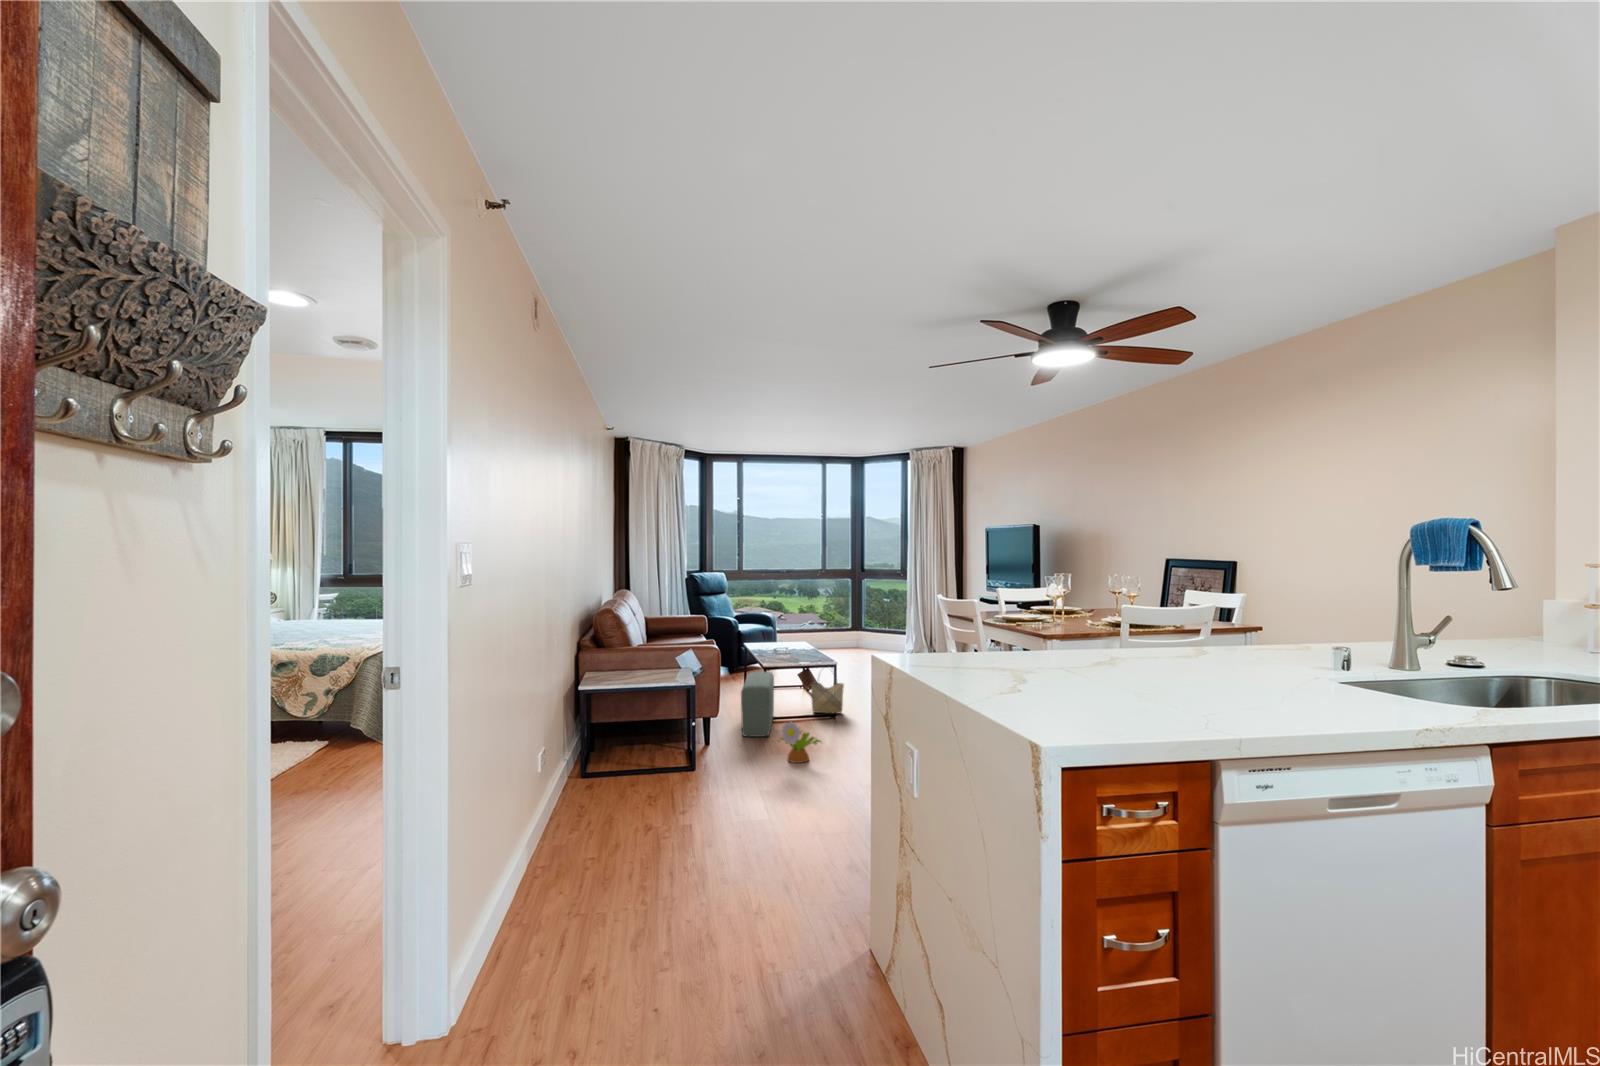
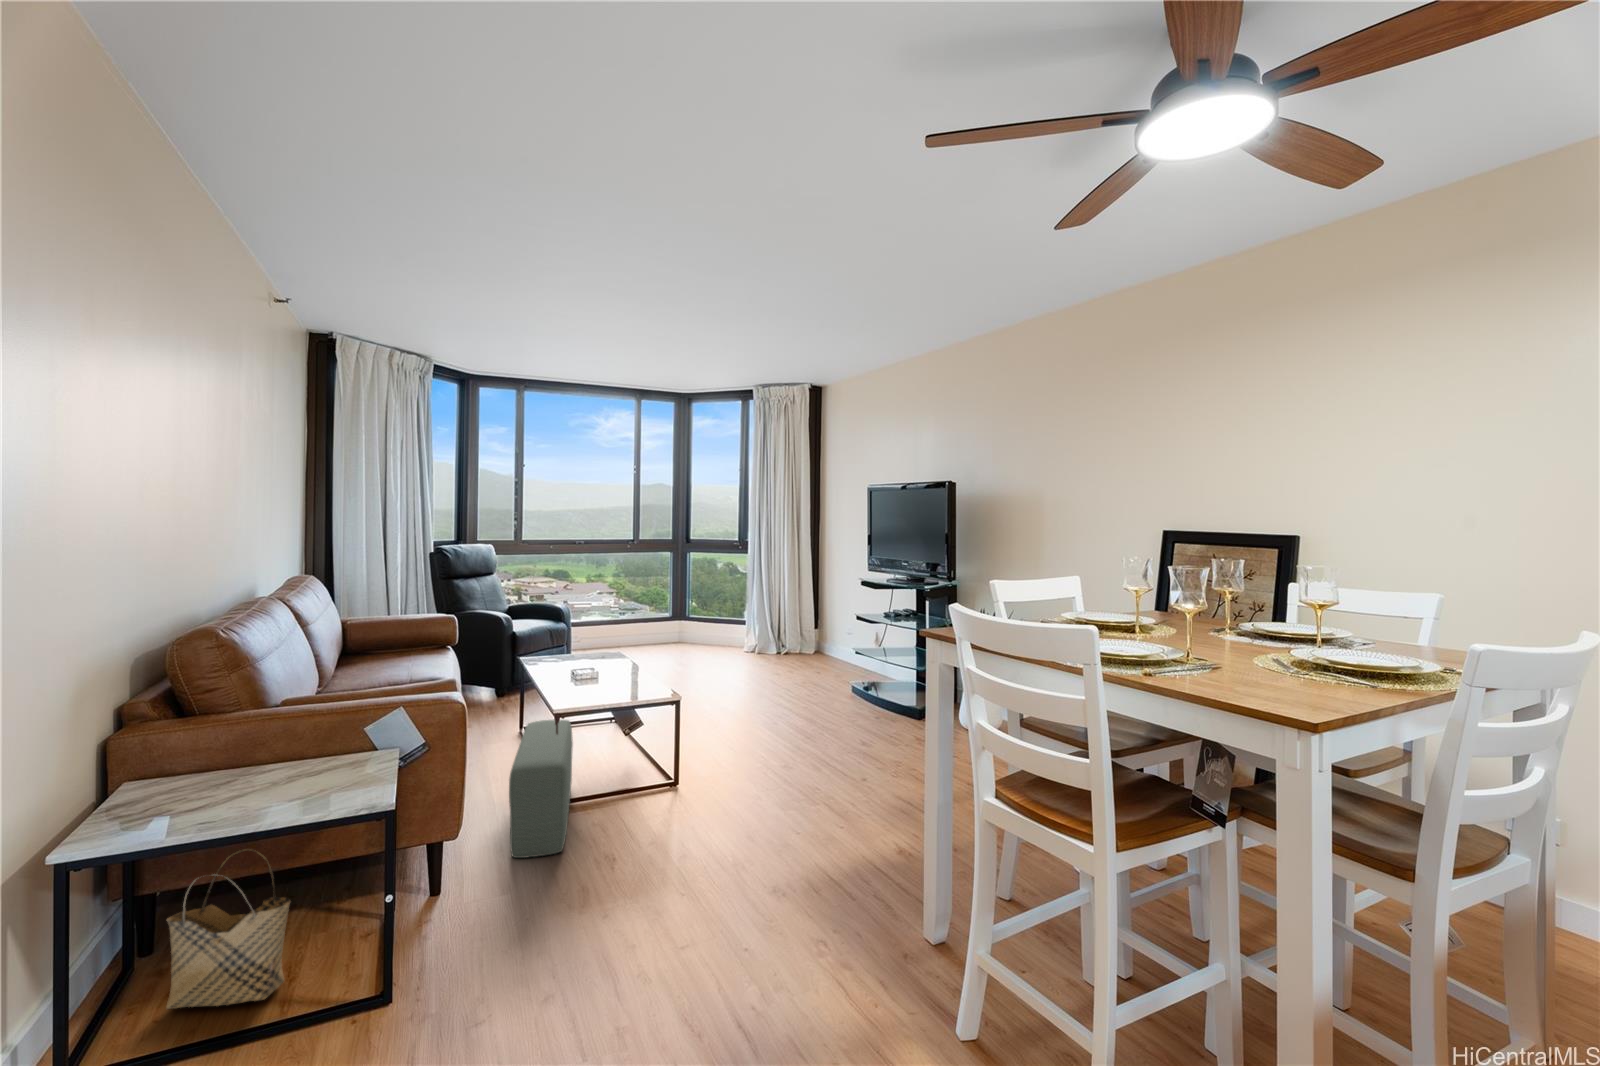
woven basket: present [811,668,844,713] -> present [166,849,290,1009]
decorative plant: present [780,721,821,763] -> none [580,854,671,934]

